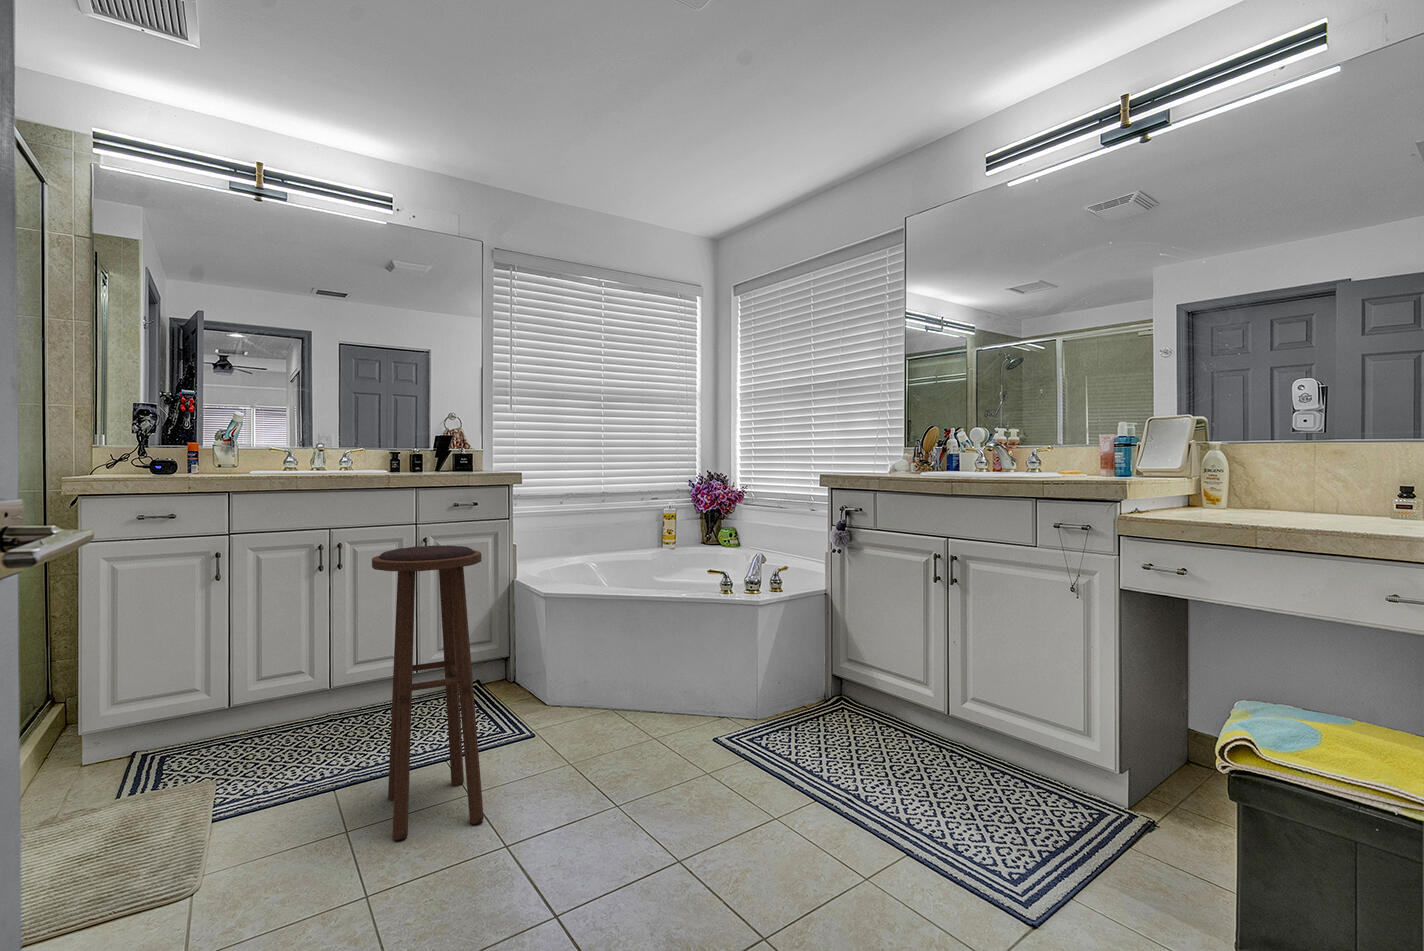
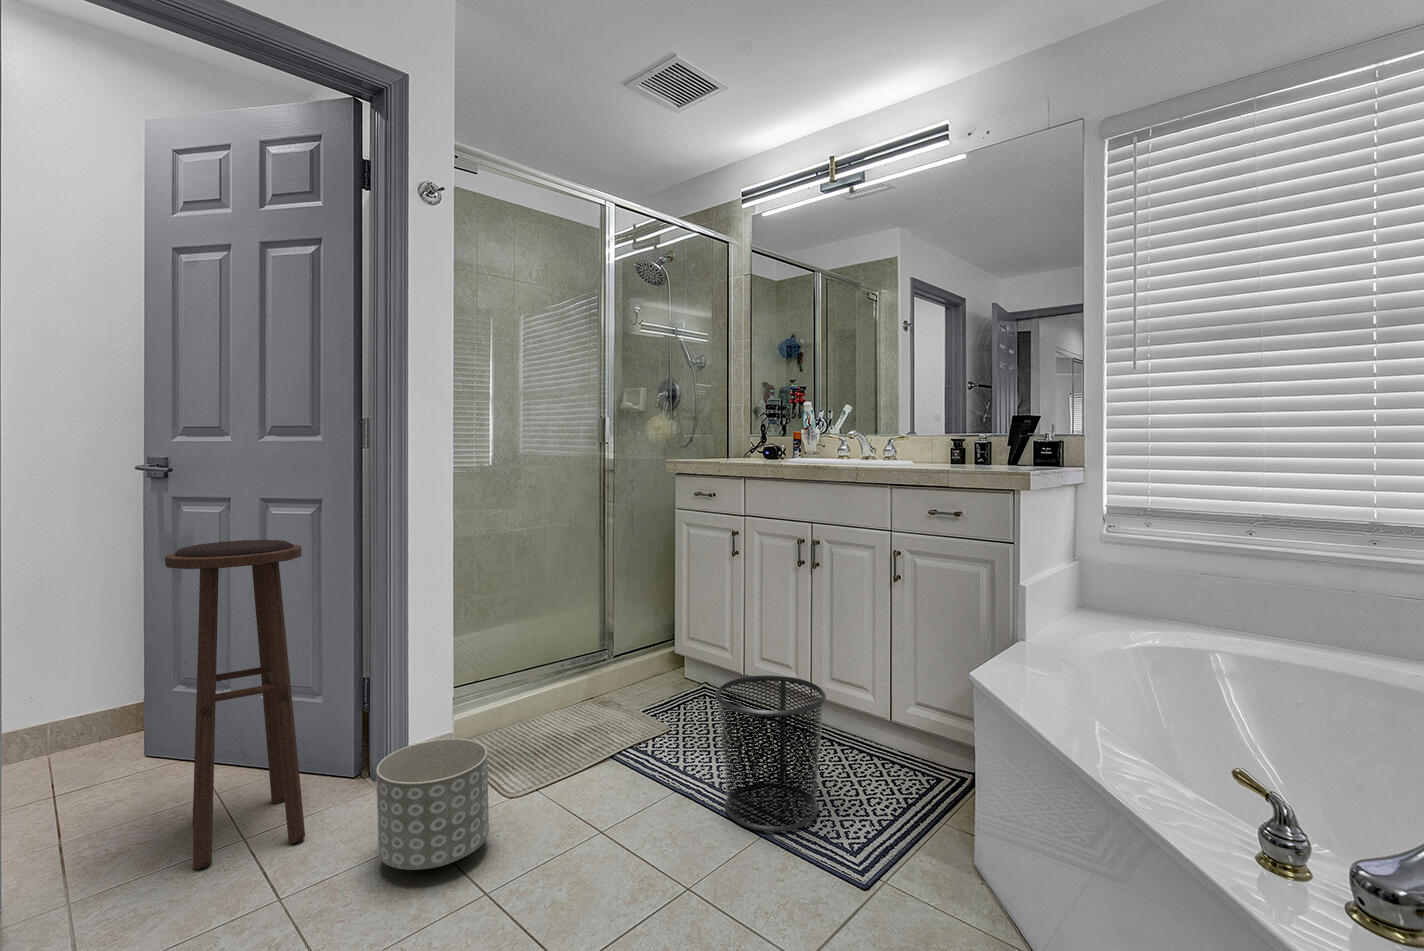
waste bin: none [865,693,982,854] -> present [715,675,826,832]
planter: none [549,737,648,859] -> present [376,739,489,870]

